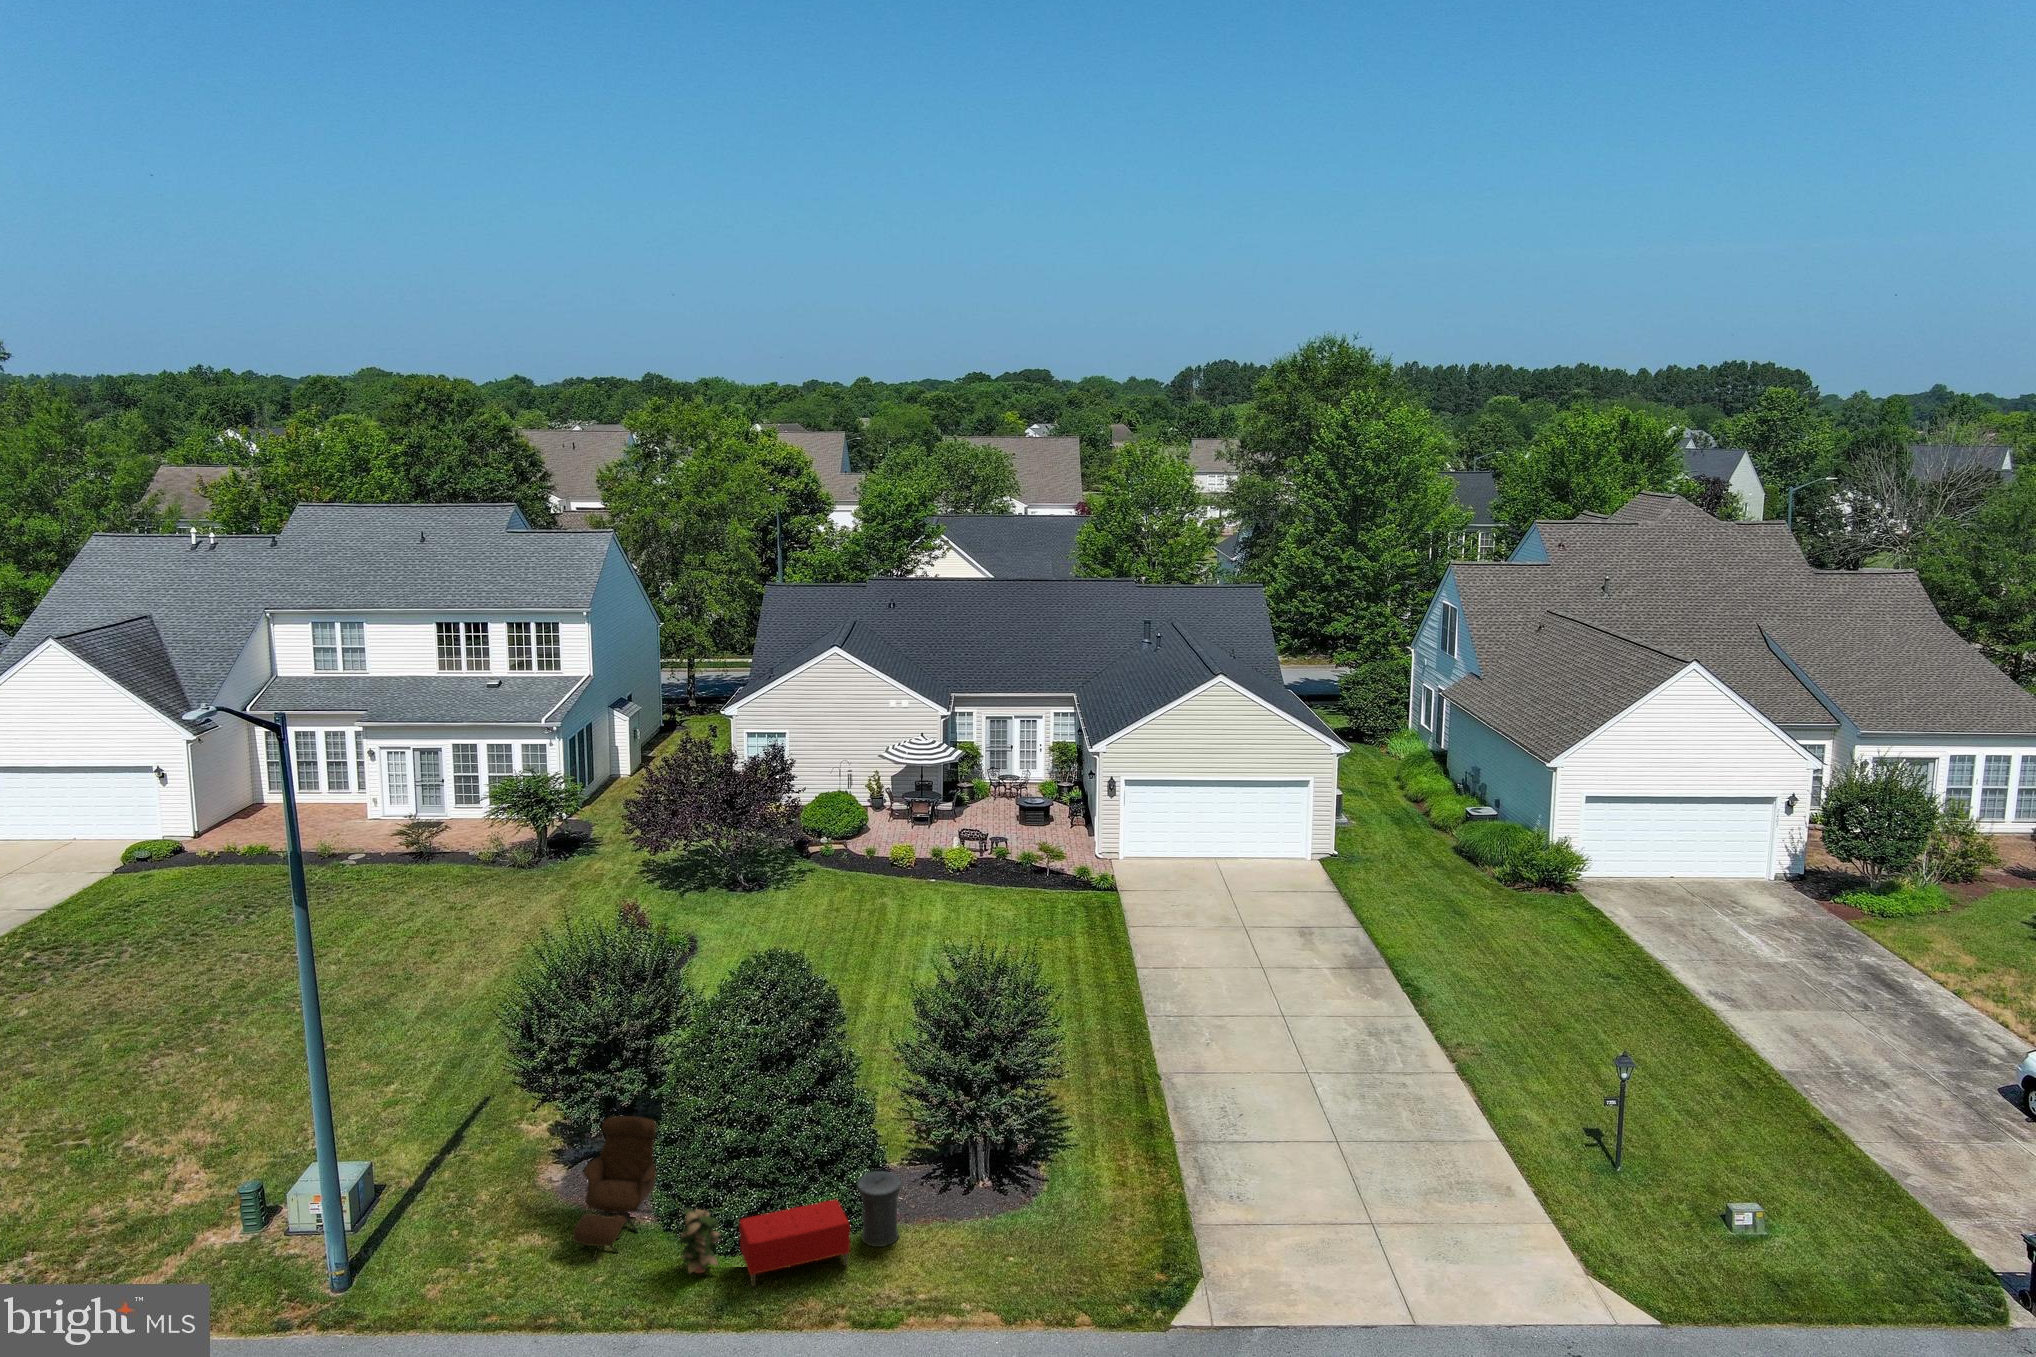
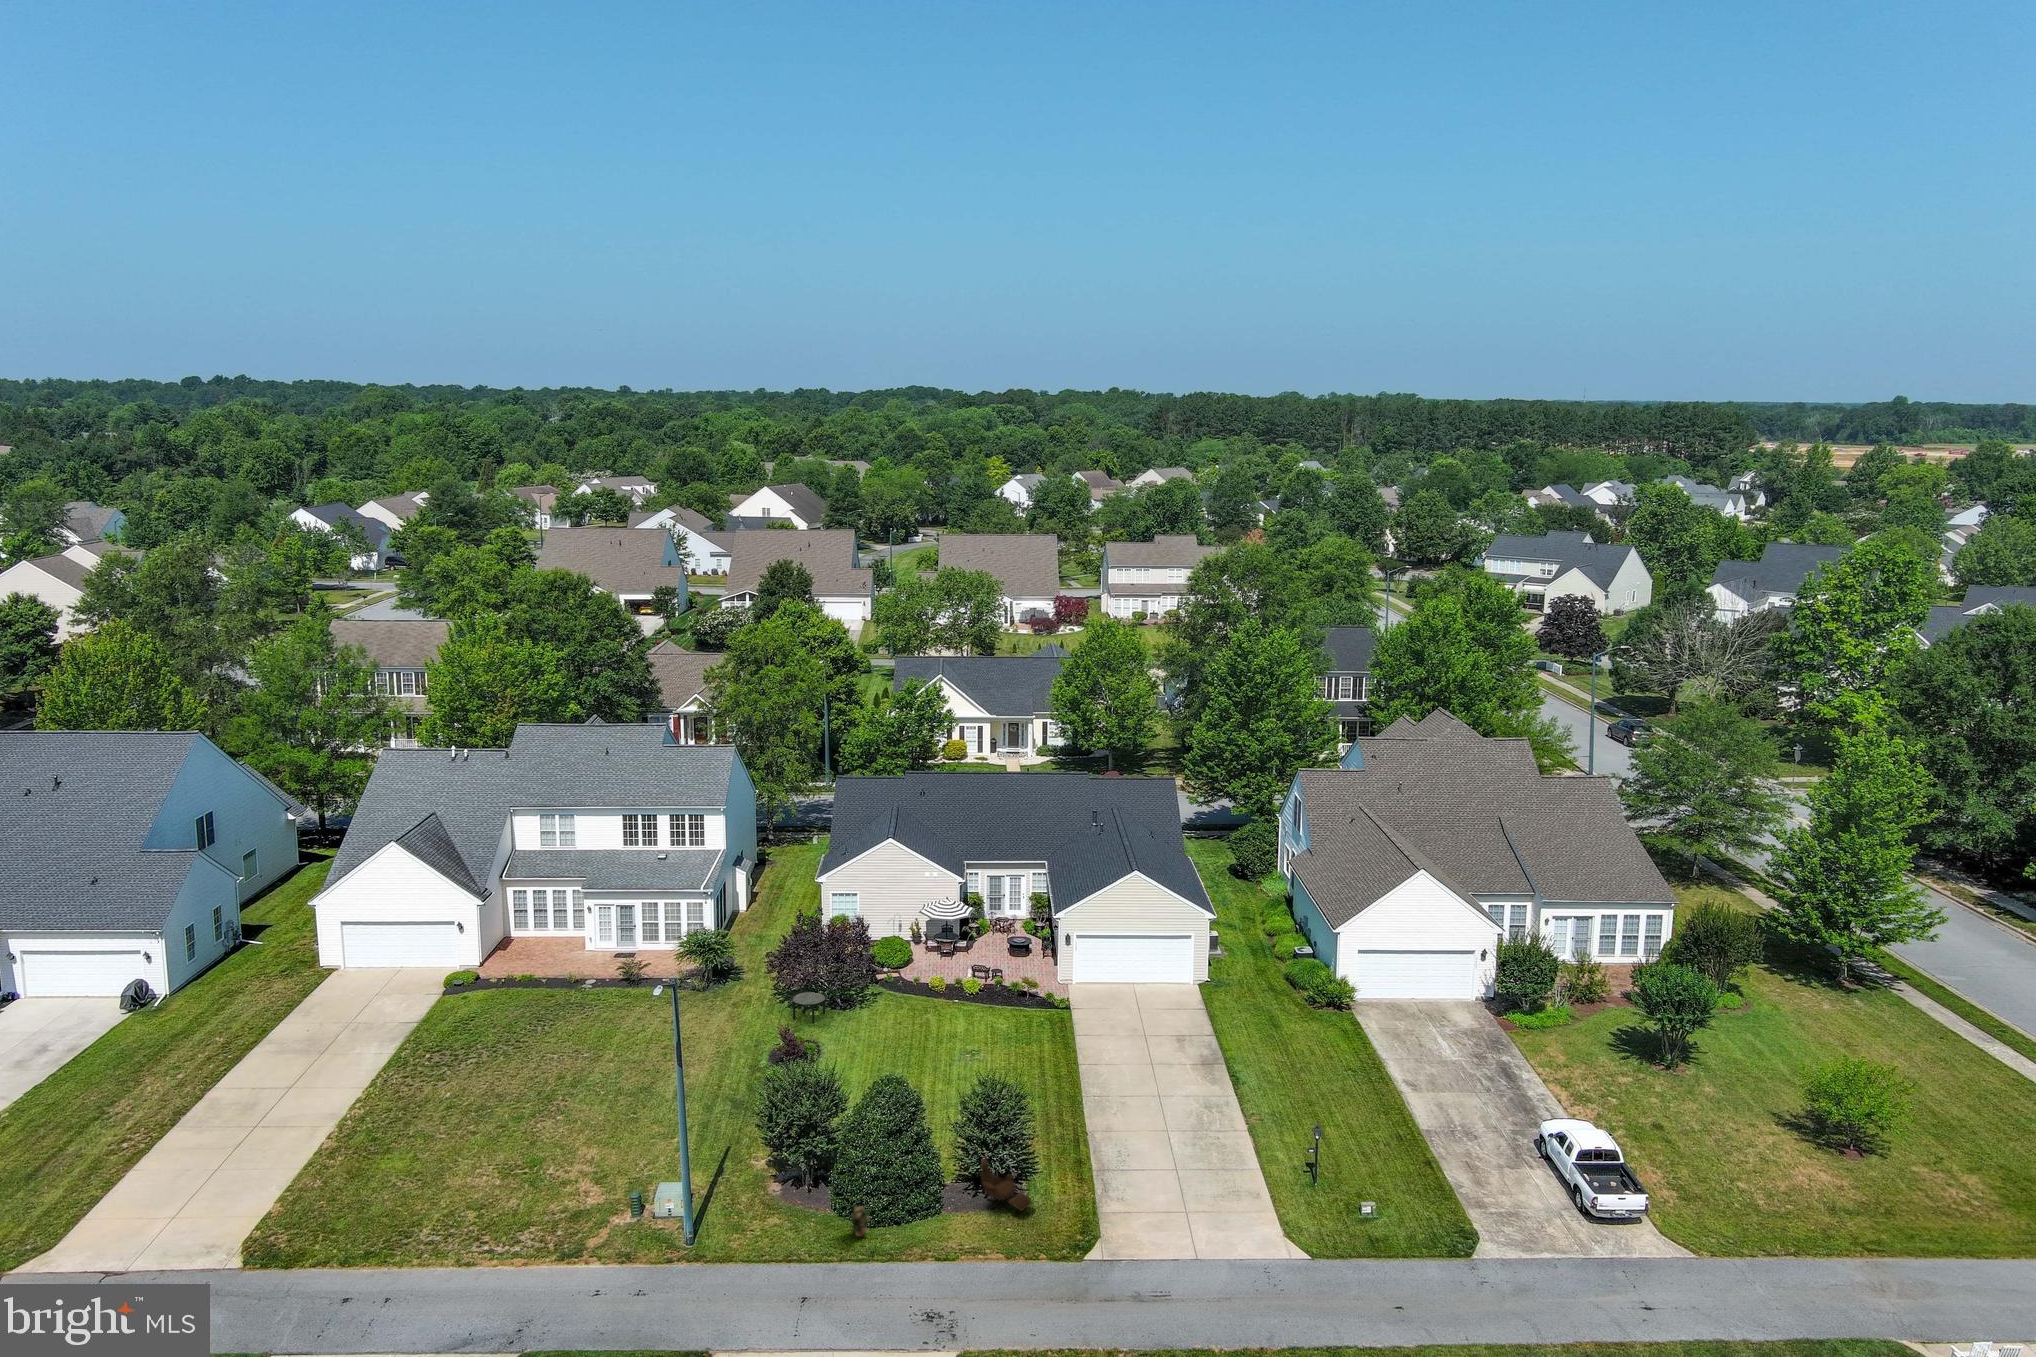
round table: none [659,859,720,910] -> present [791,990,827,1023]
lounge chair: present [573,1116,656,1259] -> present [981,1159,1031,1211]
trash can: present [858,1171,902,1247] -> none [934,1187,956,1224]
bench: present [739,1199,850,1287] -> none [879,1201,932,1243]

